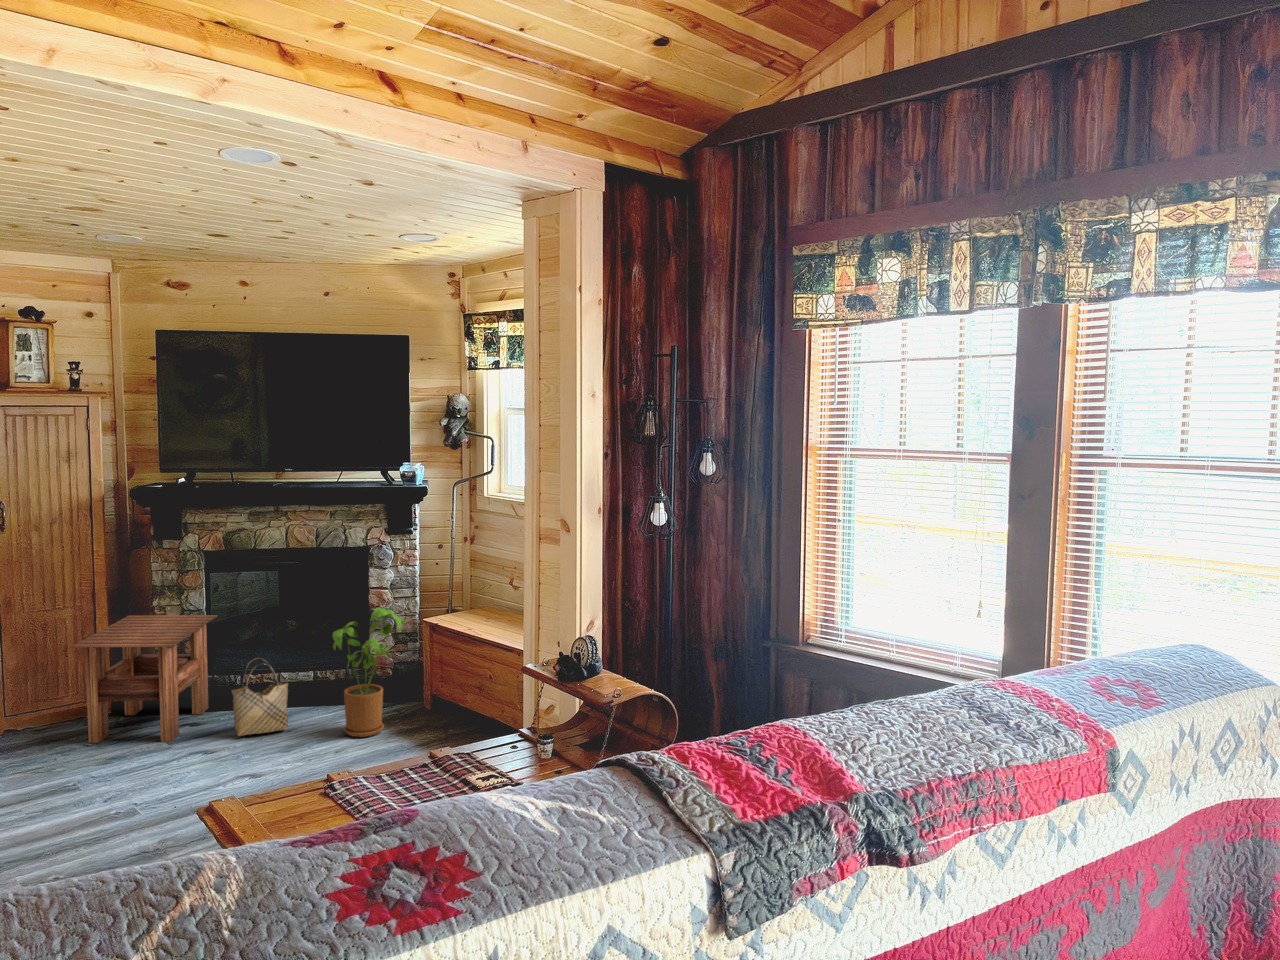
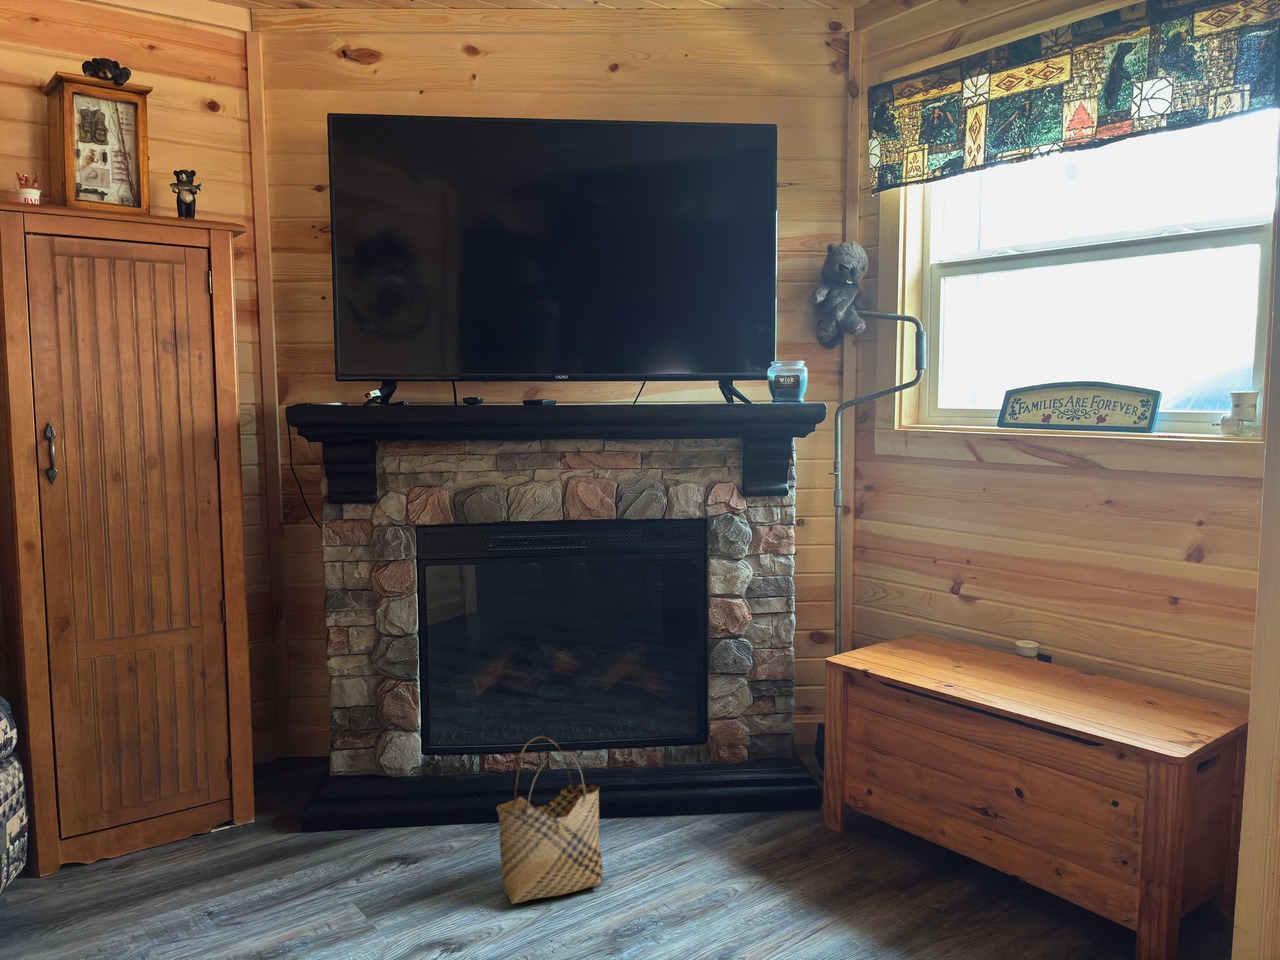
house plant: present [333,607,406,737] -> none [692,636,837,911]
side table: present [70,615,218,743] -> none [176,646,445,914]

